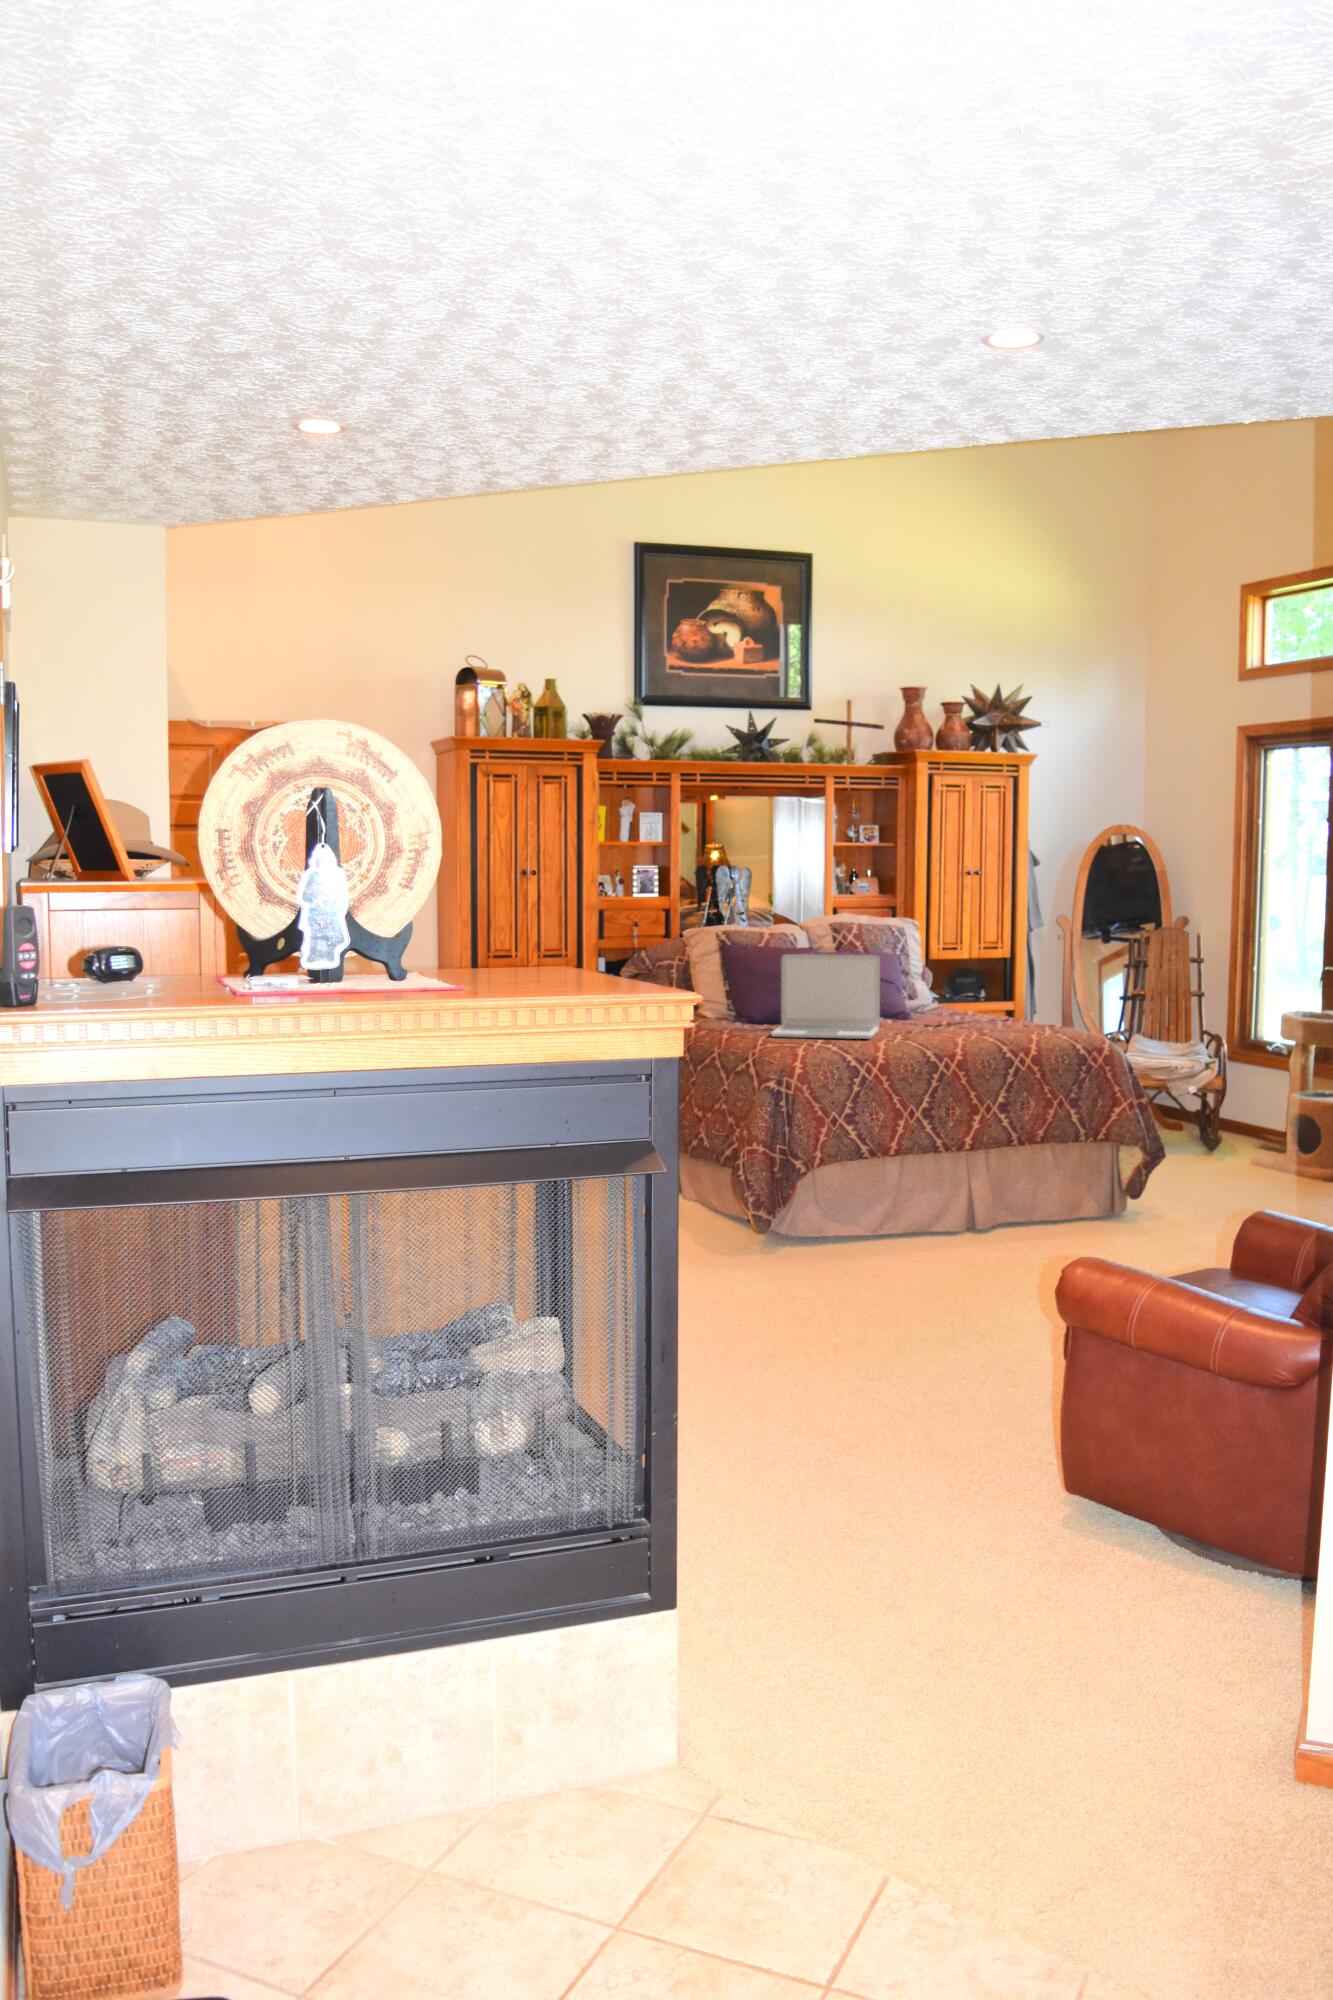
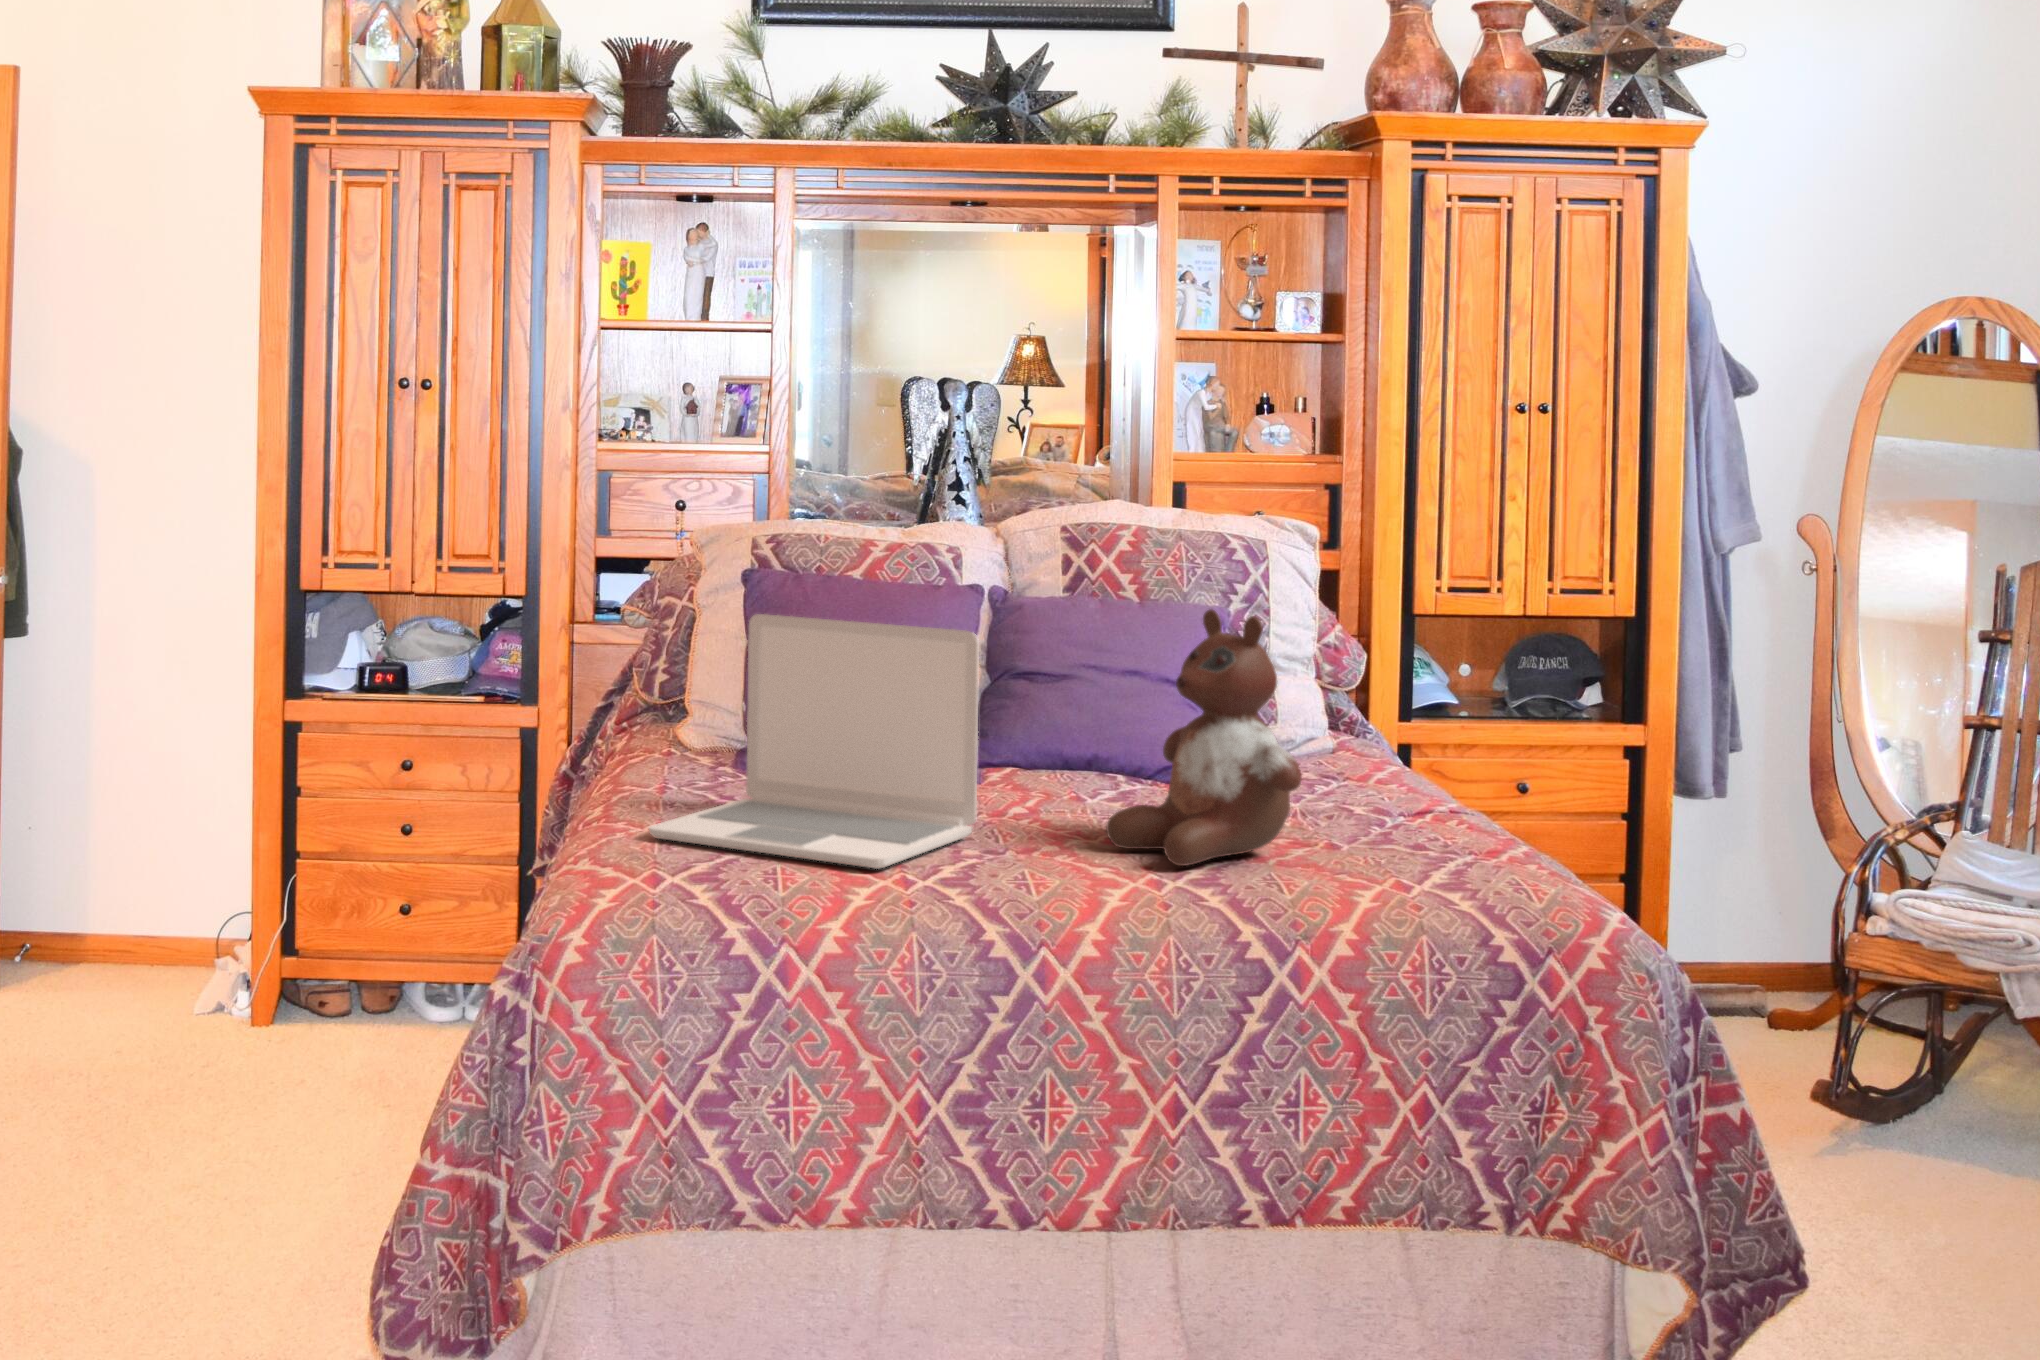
stuffed bear: none [928,943,1000,1033] -> present [1106,609,1302,866]

